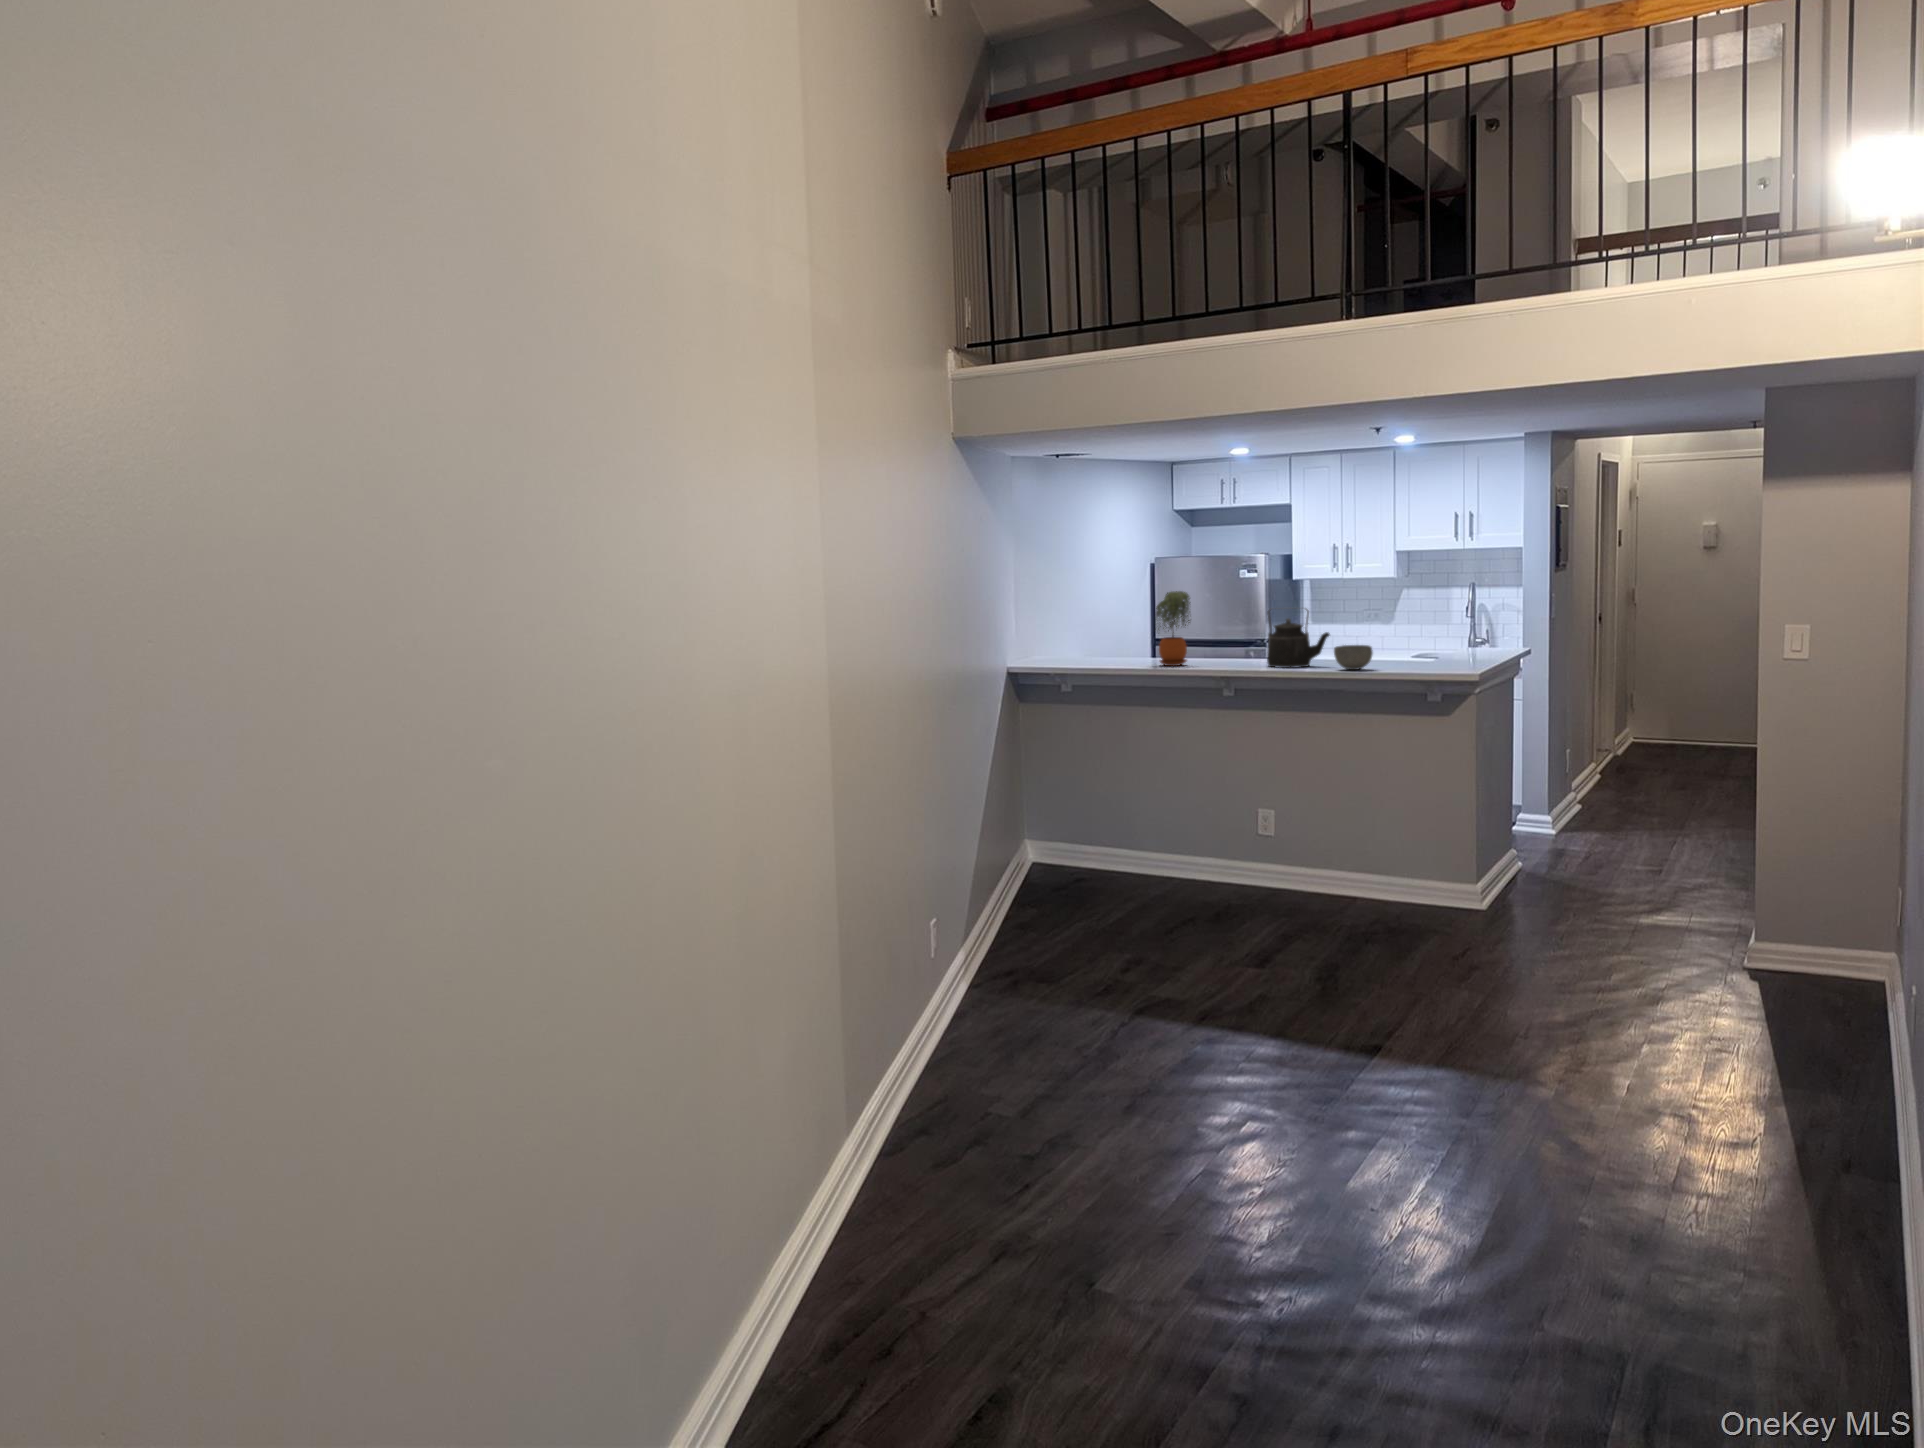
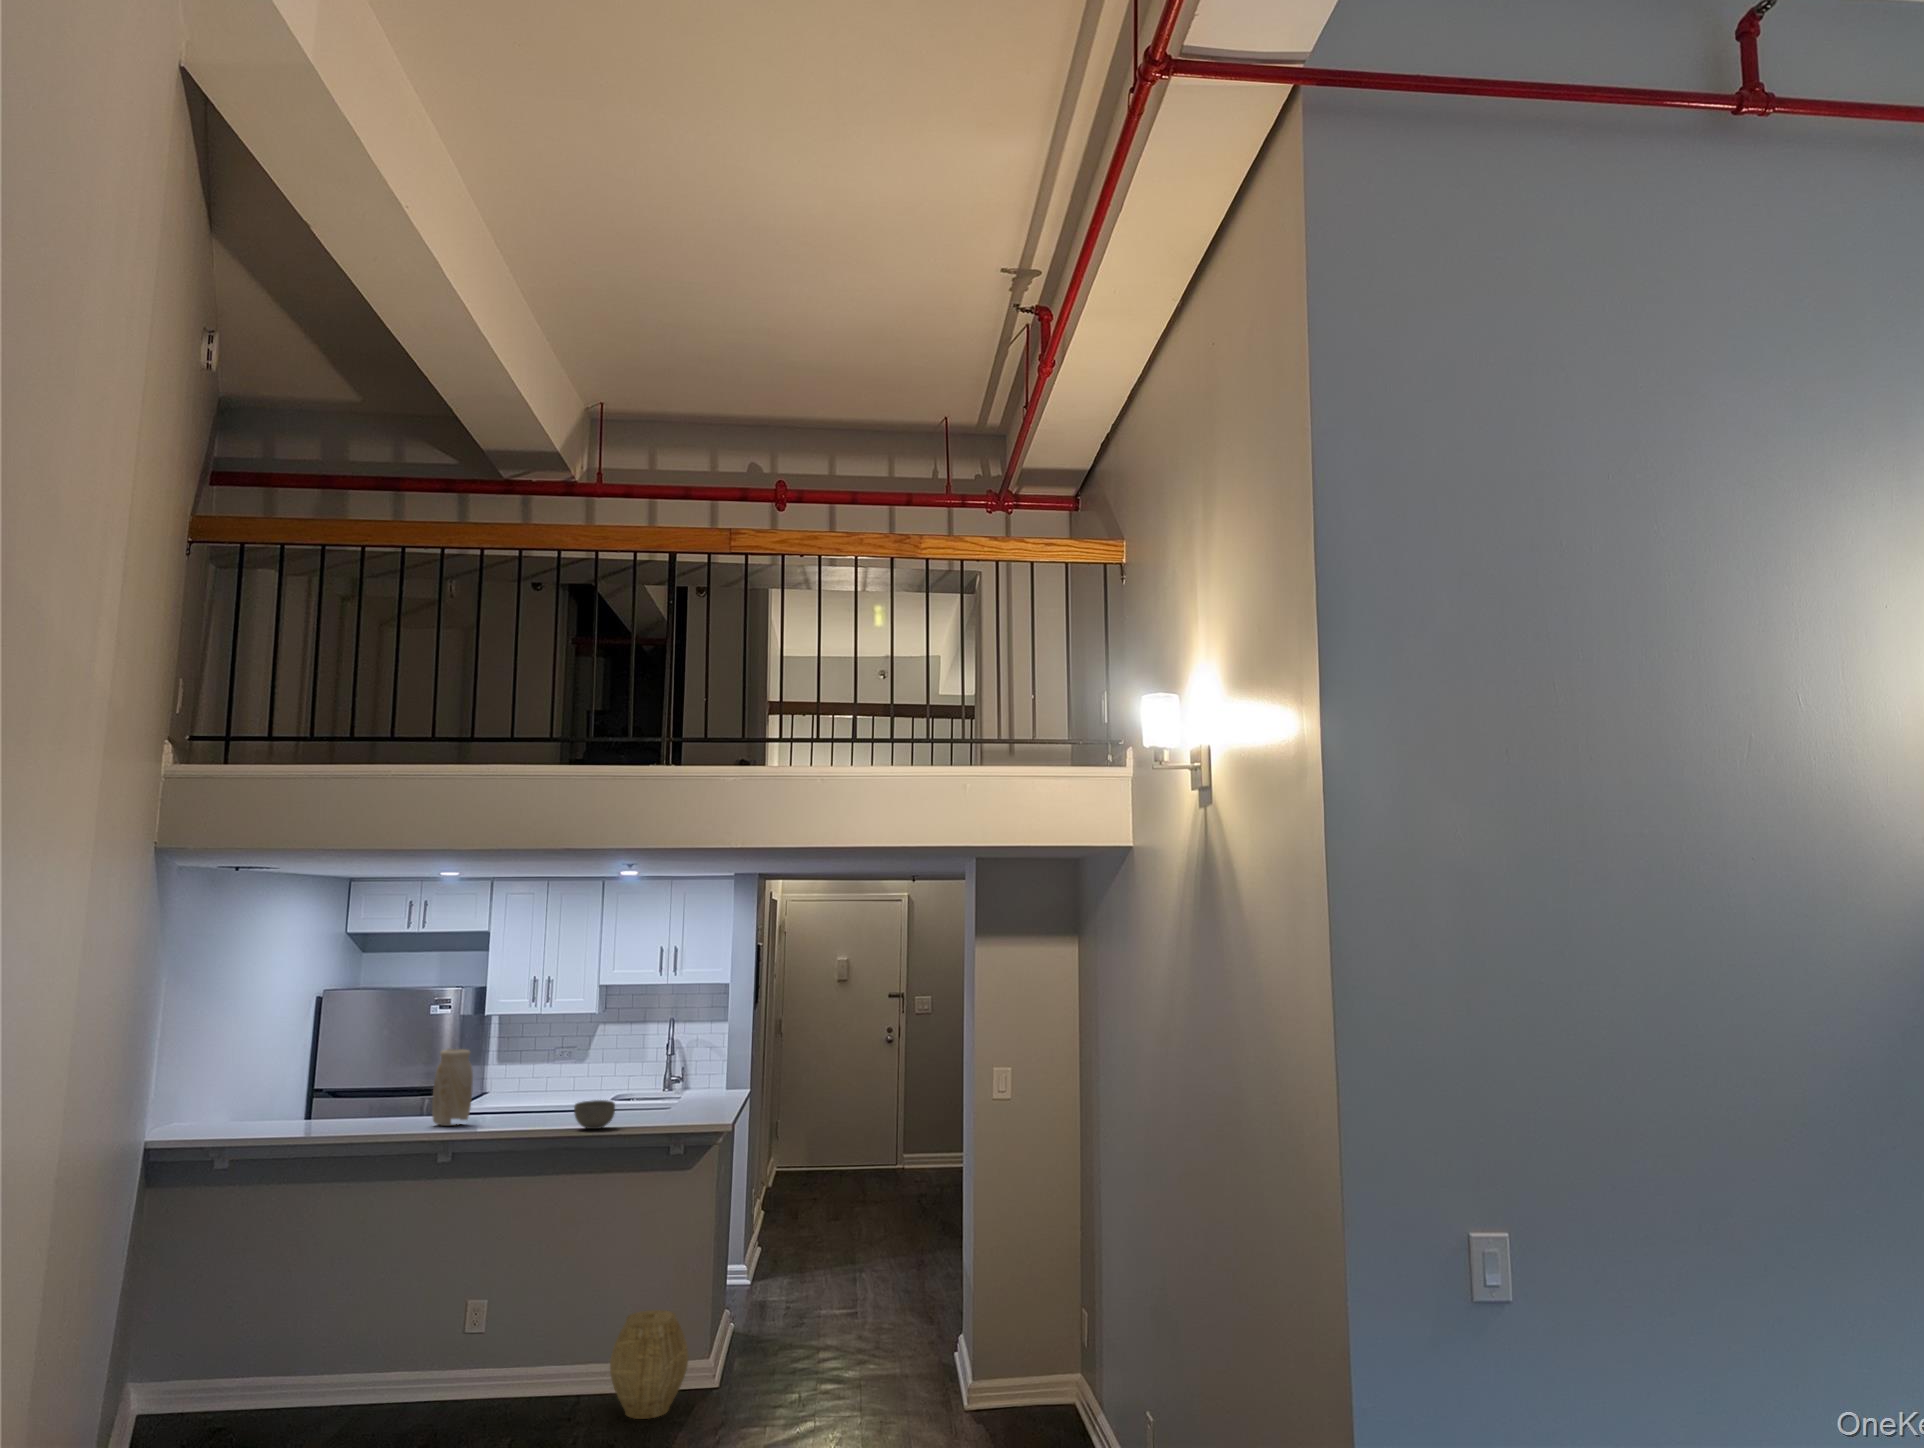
potted plant: present [1155,591,1190,666] -> none [351,1039,402,1132]
vase: none [1221,600,1253,664] -> present [432,1049,473,1126]
kettle: present [1267,609,1330,668] -> none [491,1059,565,1130]
woven basket: none [1373,831,1447,920] -> present [610,1310,688,1419]

